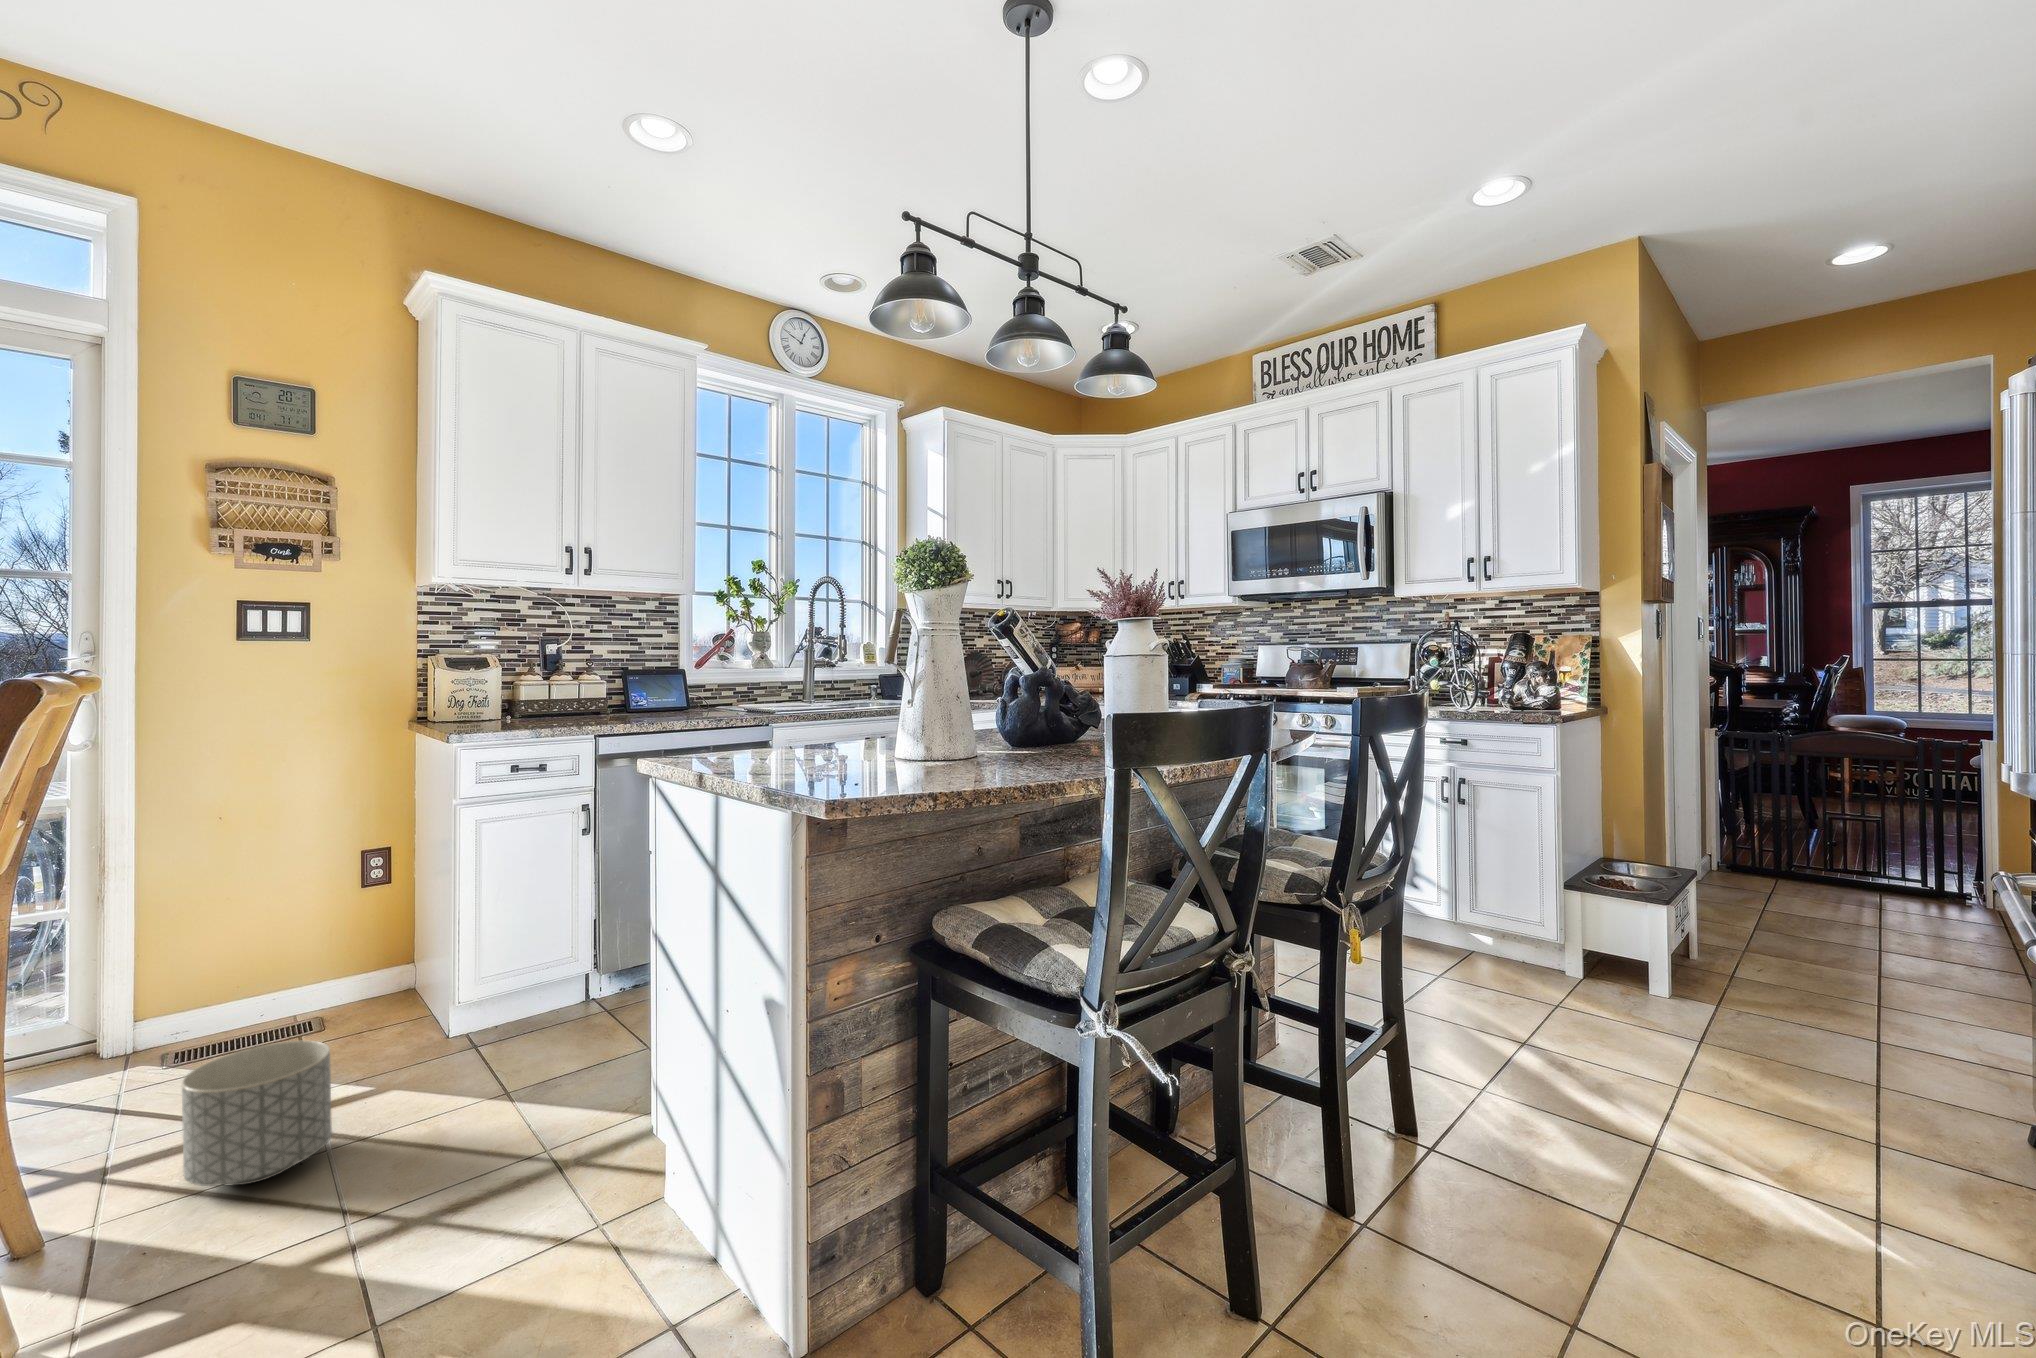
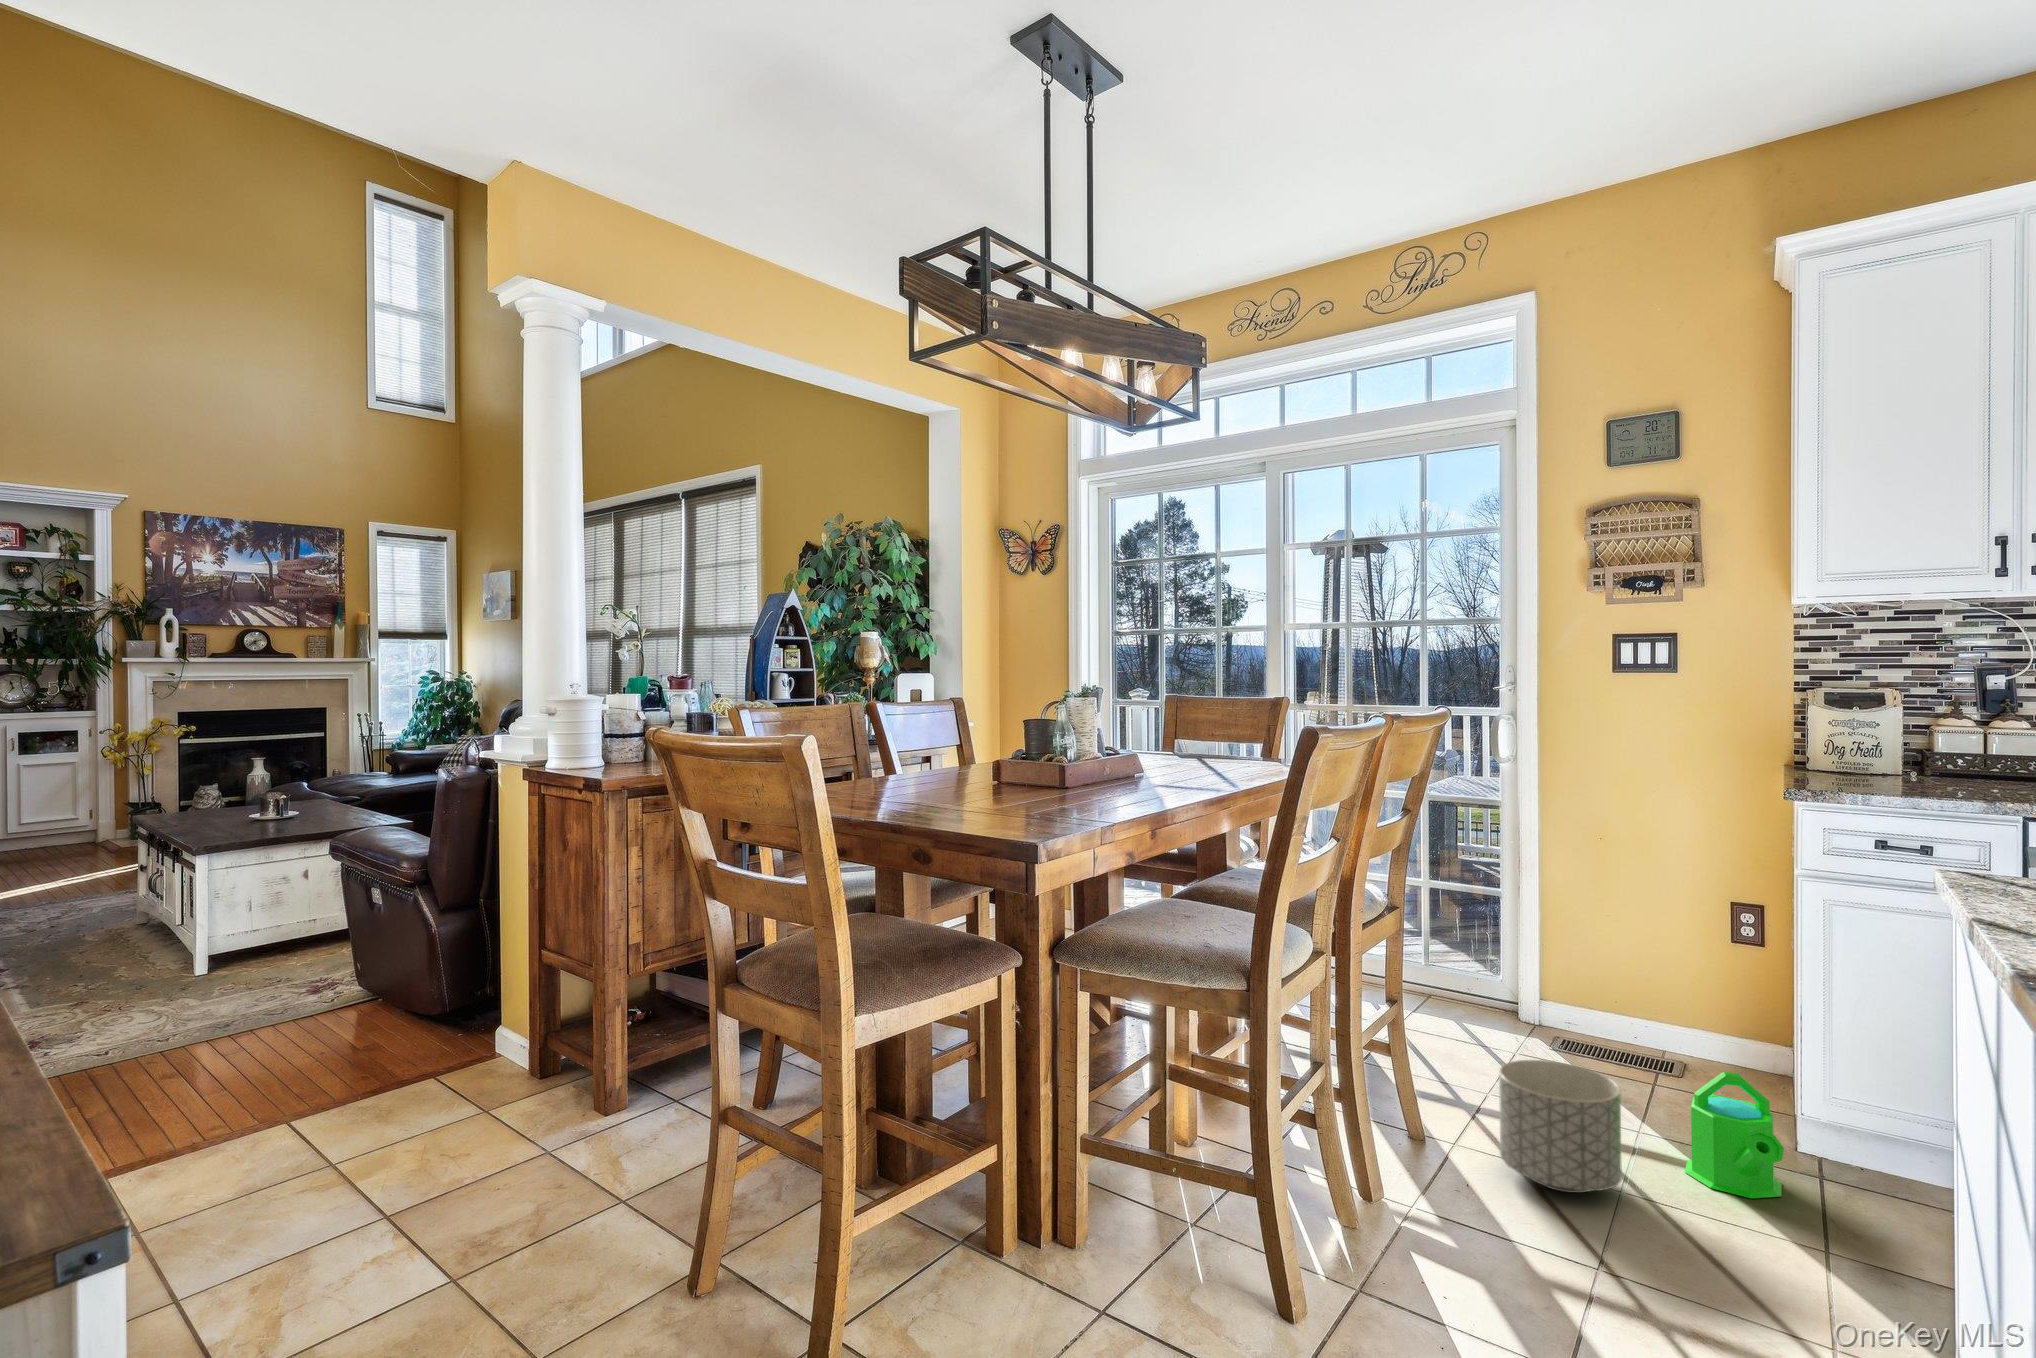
watering can: none [372,989,467,1099] -> present [1685,1072,1784,1198]

